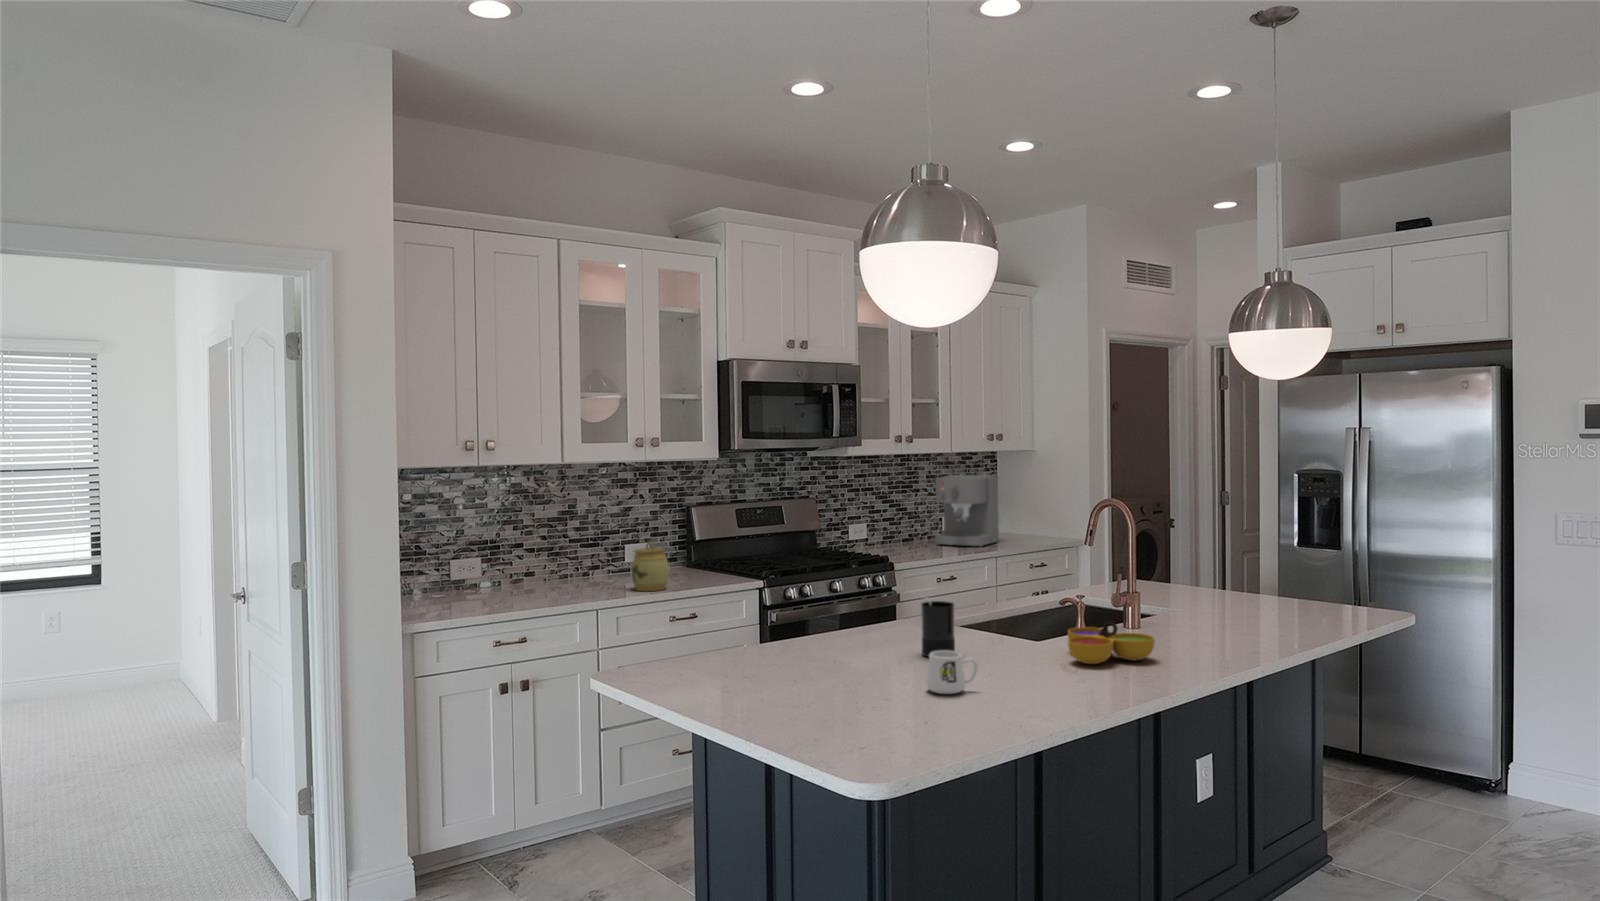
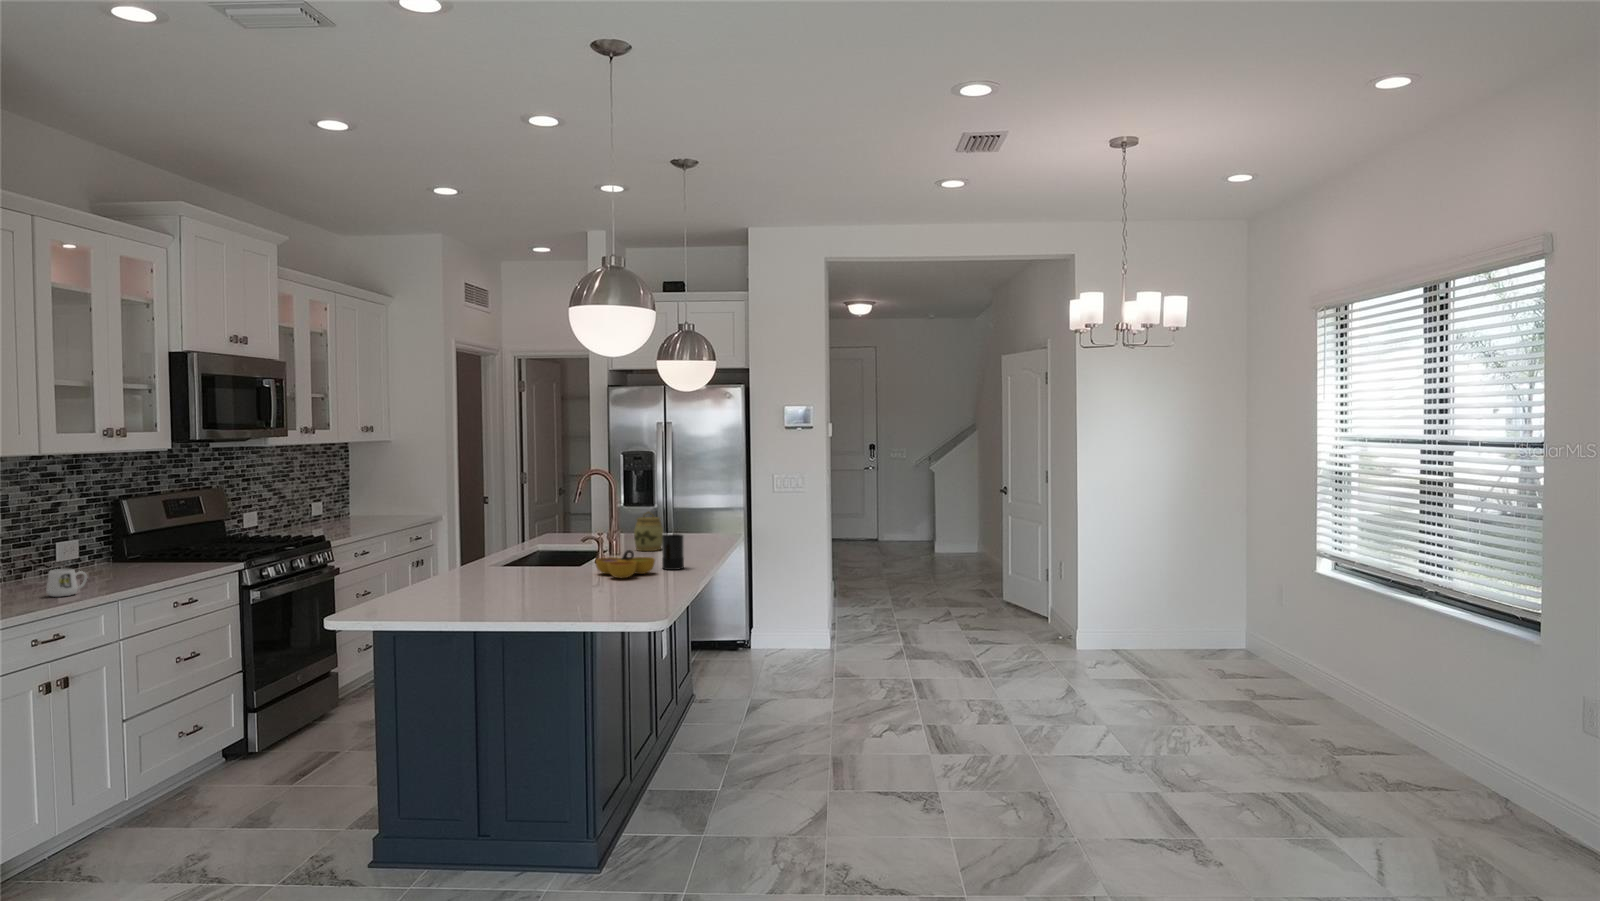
coffee maker: present [935,475,999,547] -> none [326,463,380,528]
jar: present [632,542,669,591] -> present [634,512,663,551]
candle: present [921,601,955,657] -> present [662,534,684,570]
mug: present [926,651,978,694] -> present [46,569,87,597]

